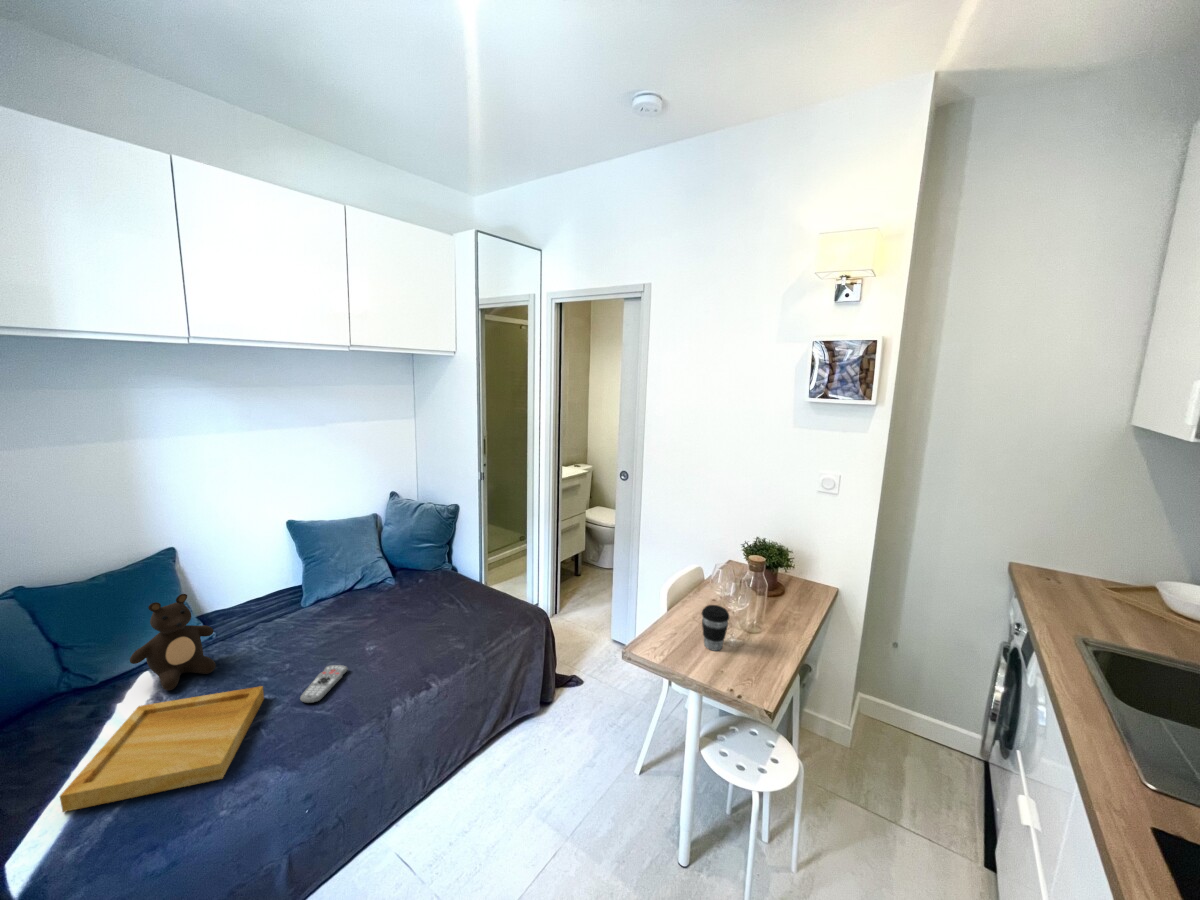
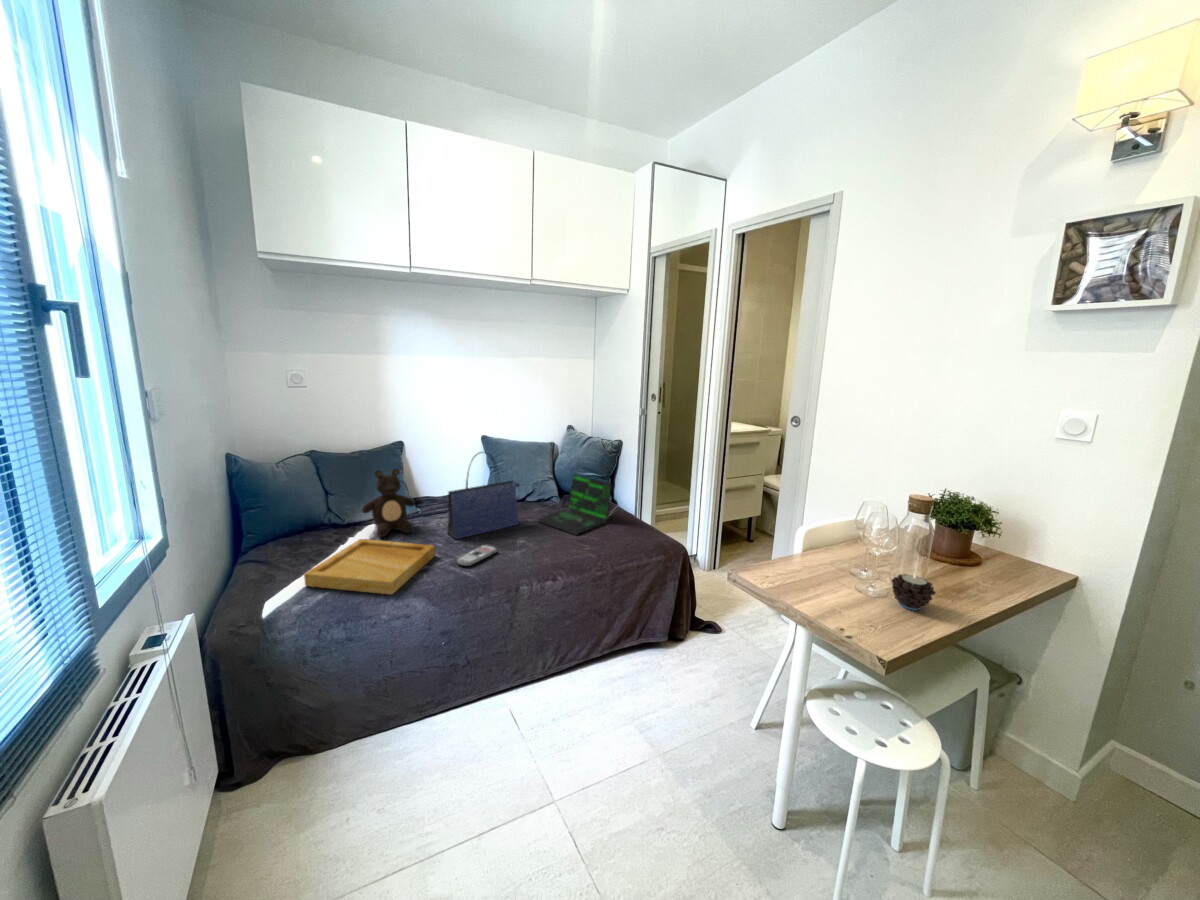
tote bag: none [269,553,361,666] -> present [448,452,519,539]
laptop: none [382,553,475,623] -> present [538,475,612,535]
coffee cup: present [702,605,729,651] -> none [829,541,866,594]
candle: none [748,623,780,653] -> present [892,574,936,610]

